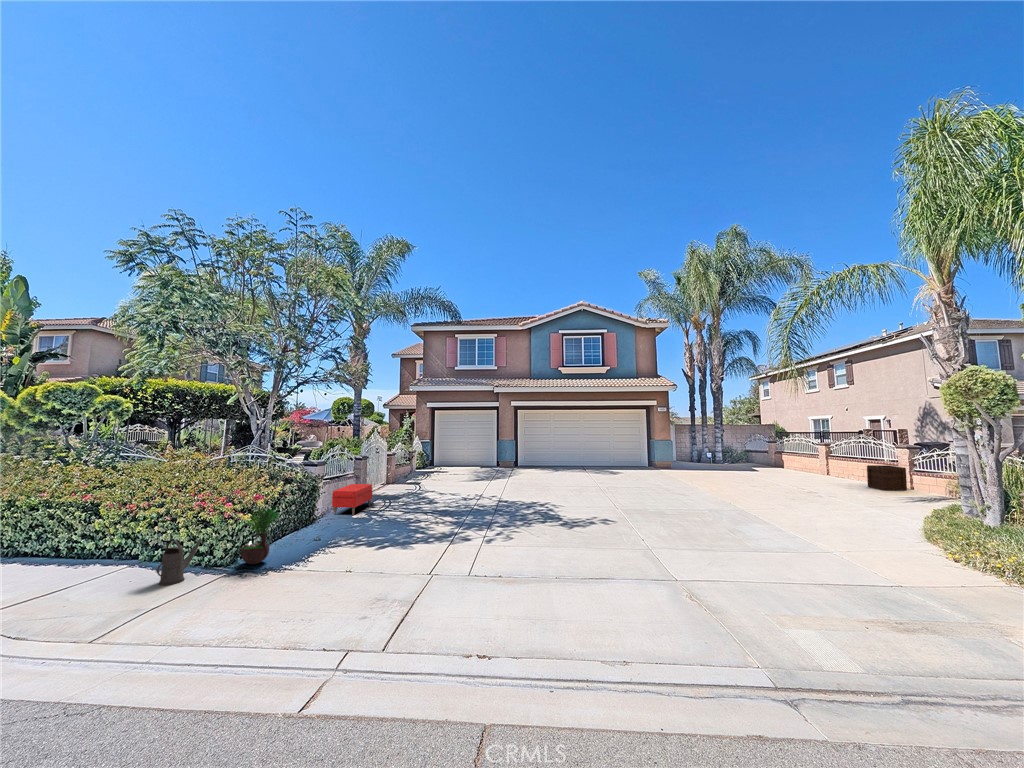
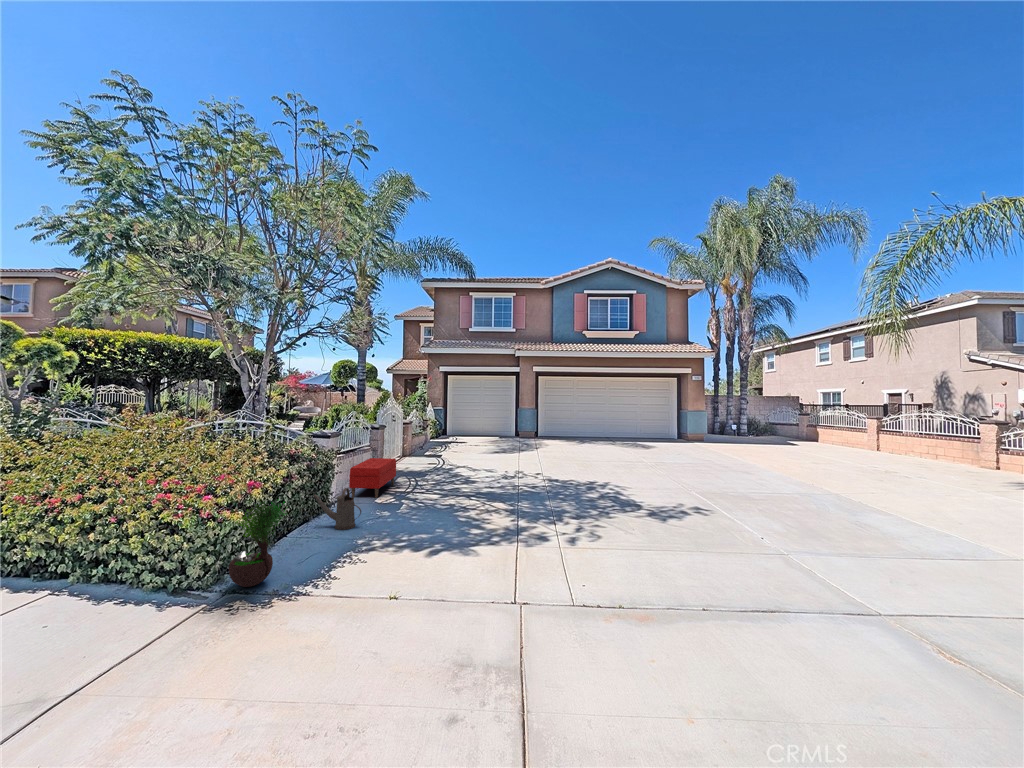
wooden crate: present [867,465,907,491] -> none [936,441,985,469]
watering can: present [157,539,202,585] -> present [314,488,361,530]

